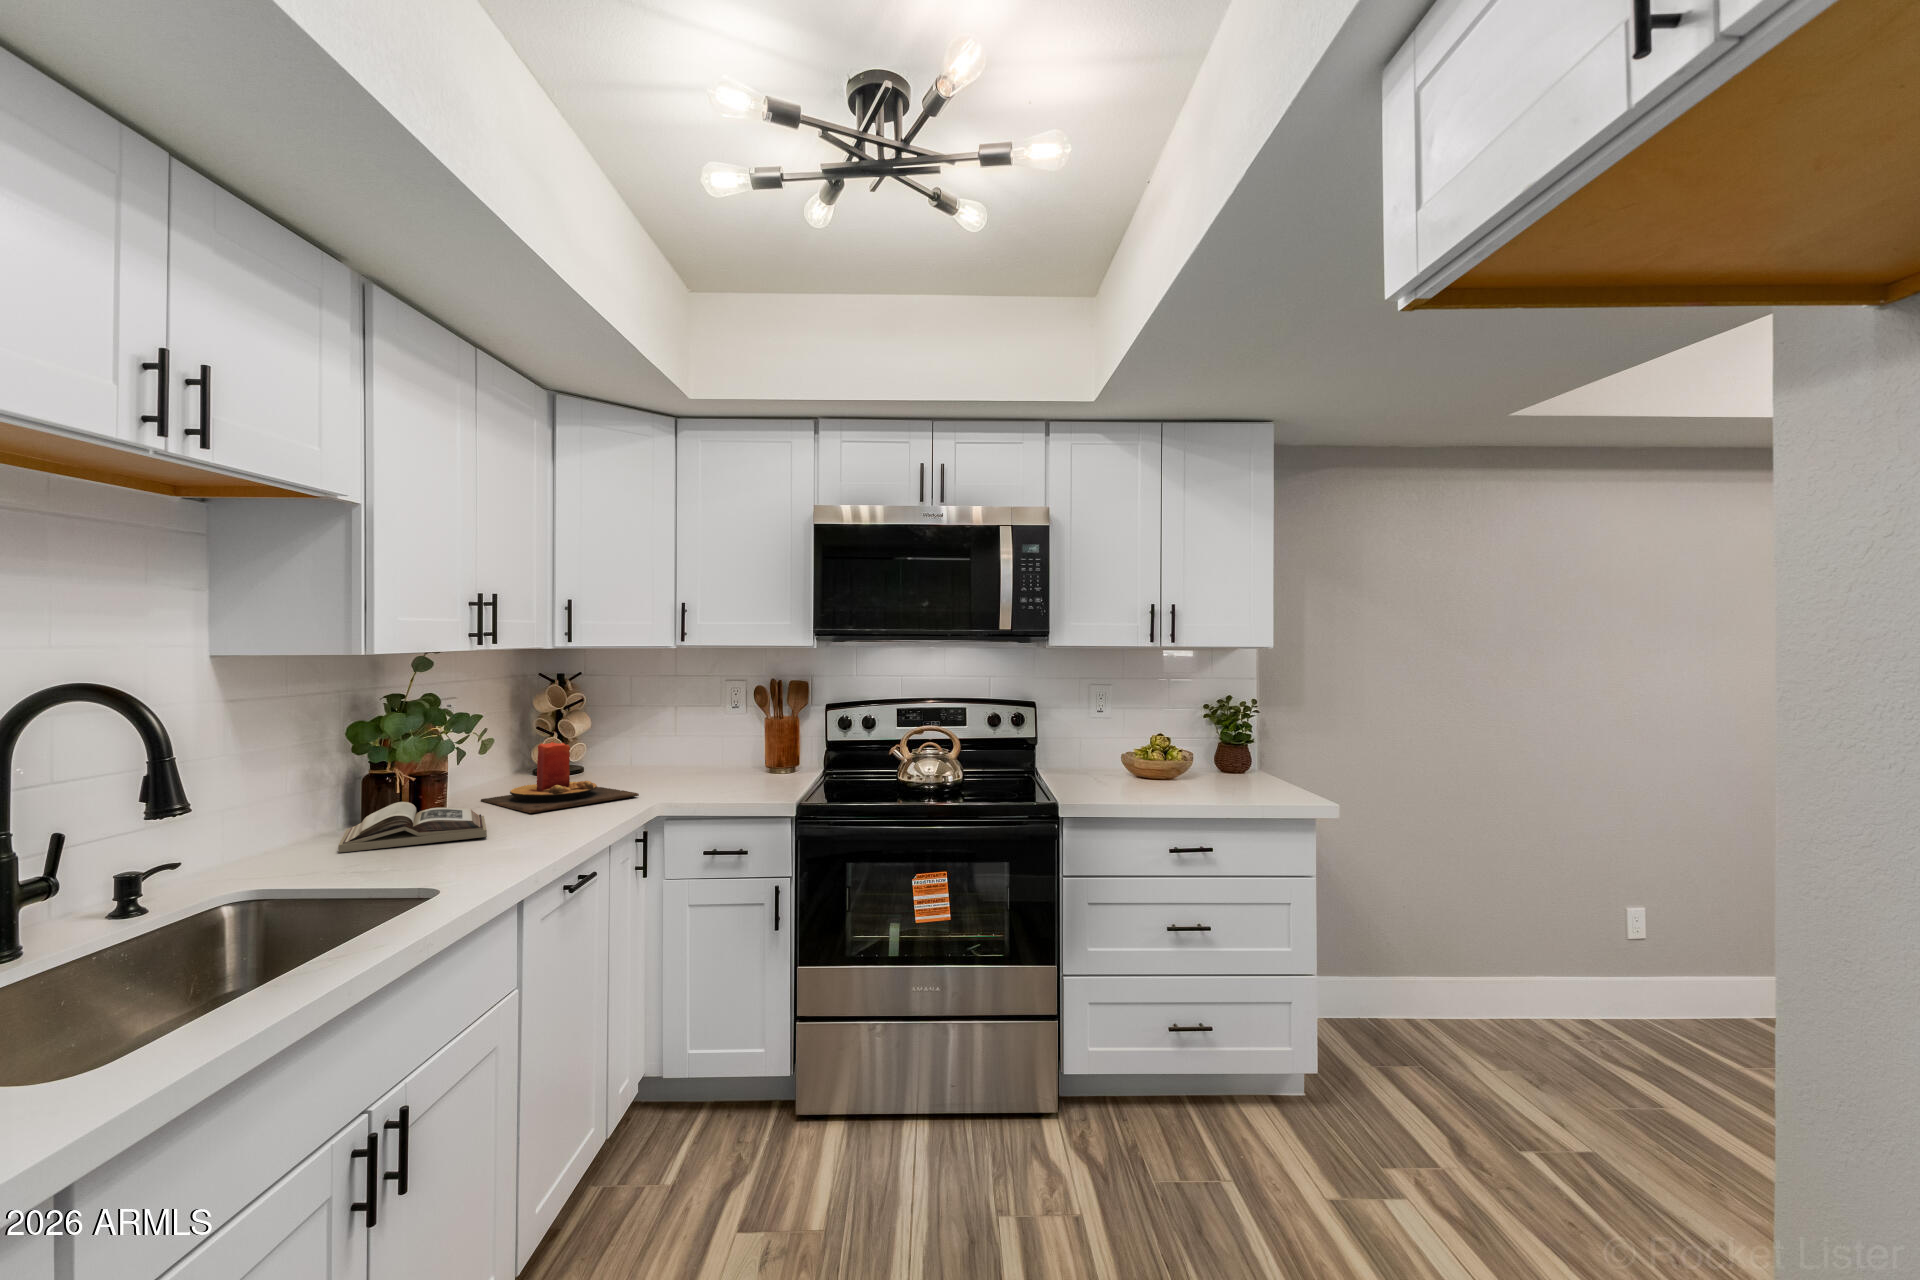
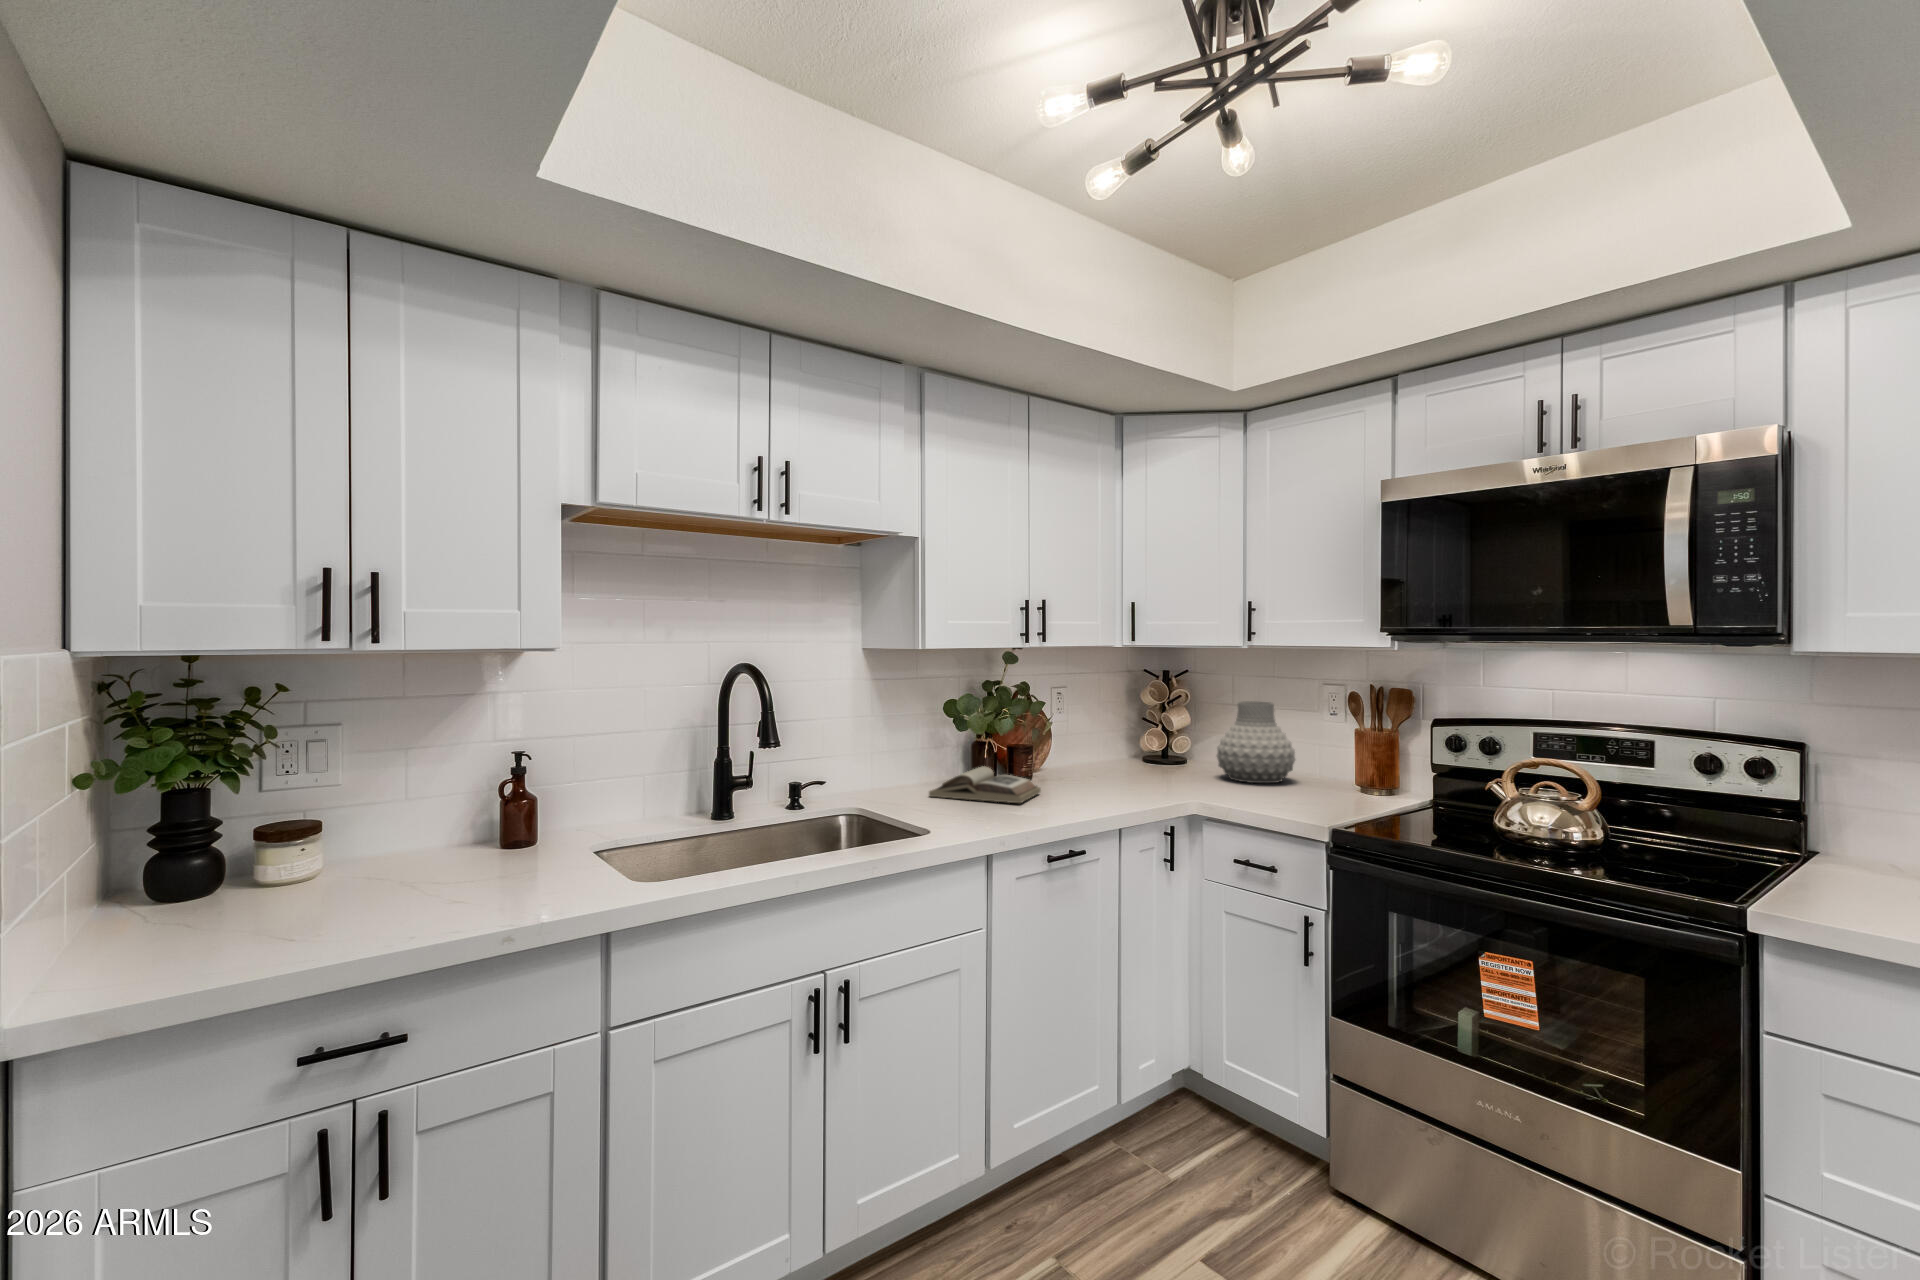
vase: none [628,700,705,779] -> present [1217,701,1295,783]
candle: present [481,742,639,813] -> none [1071,732,1191,792]

